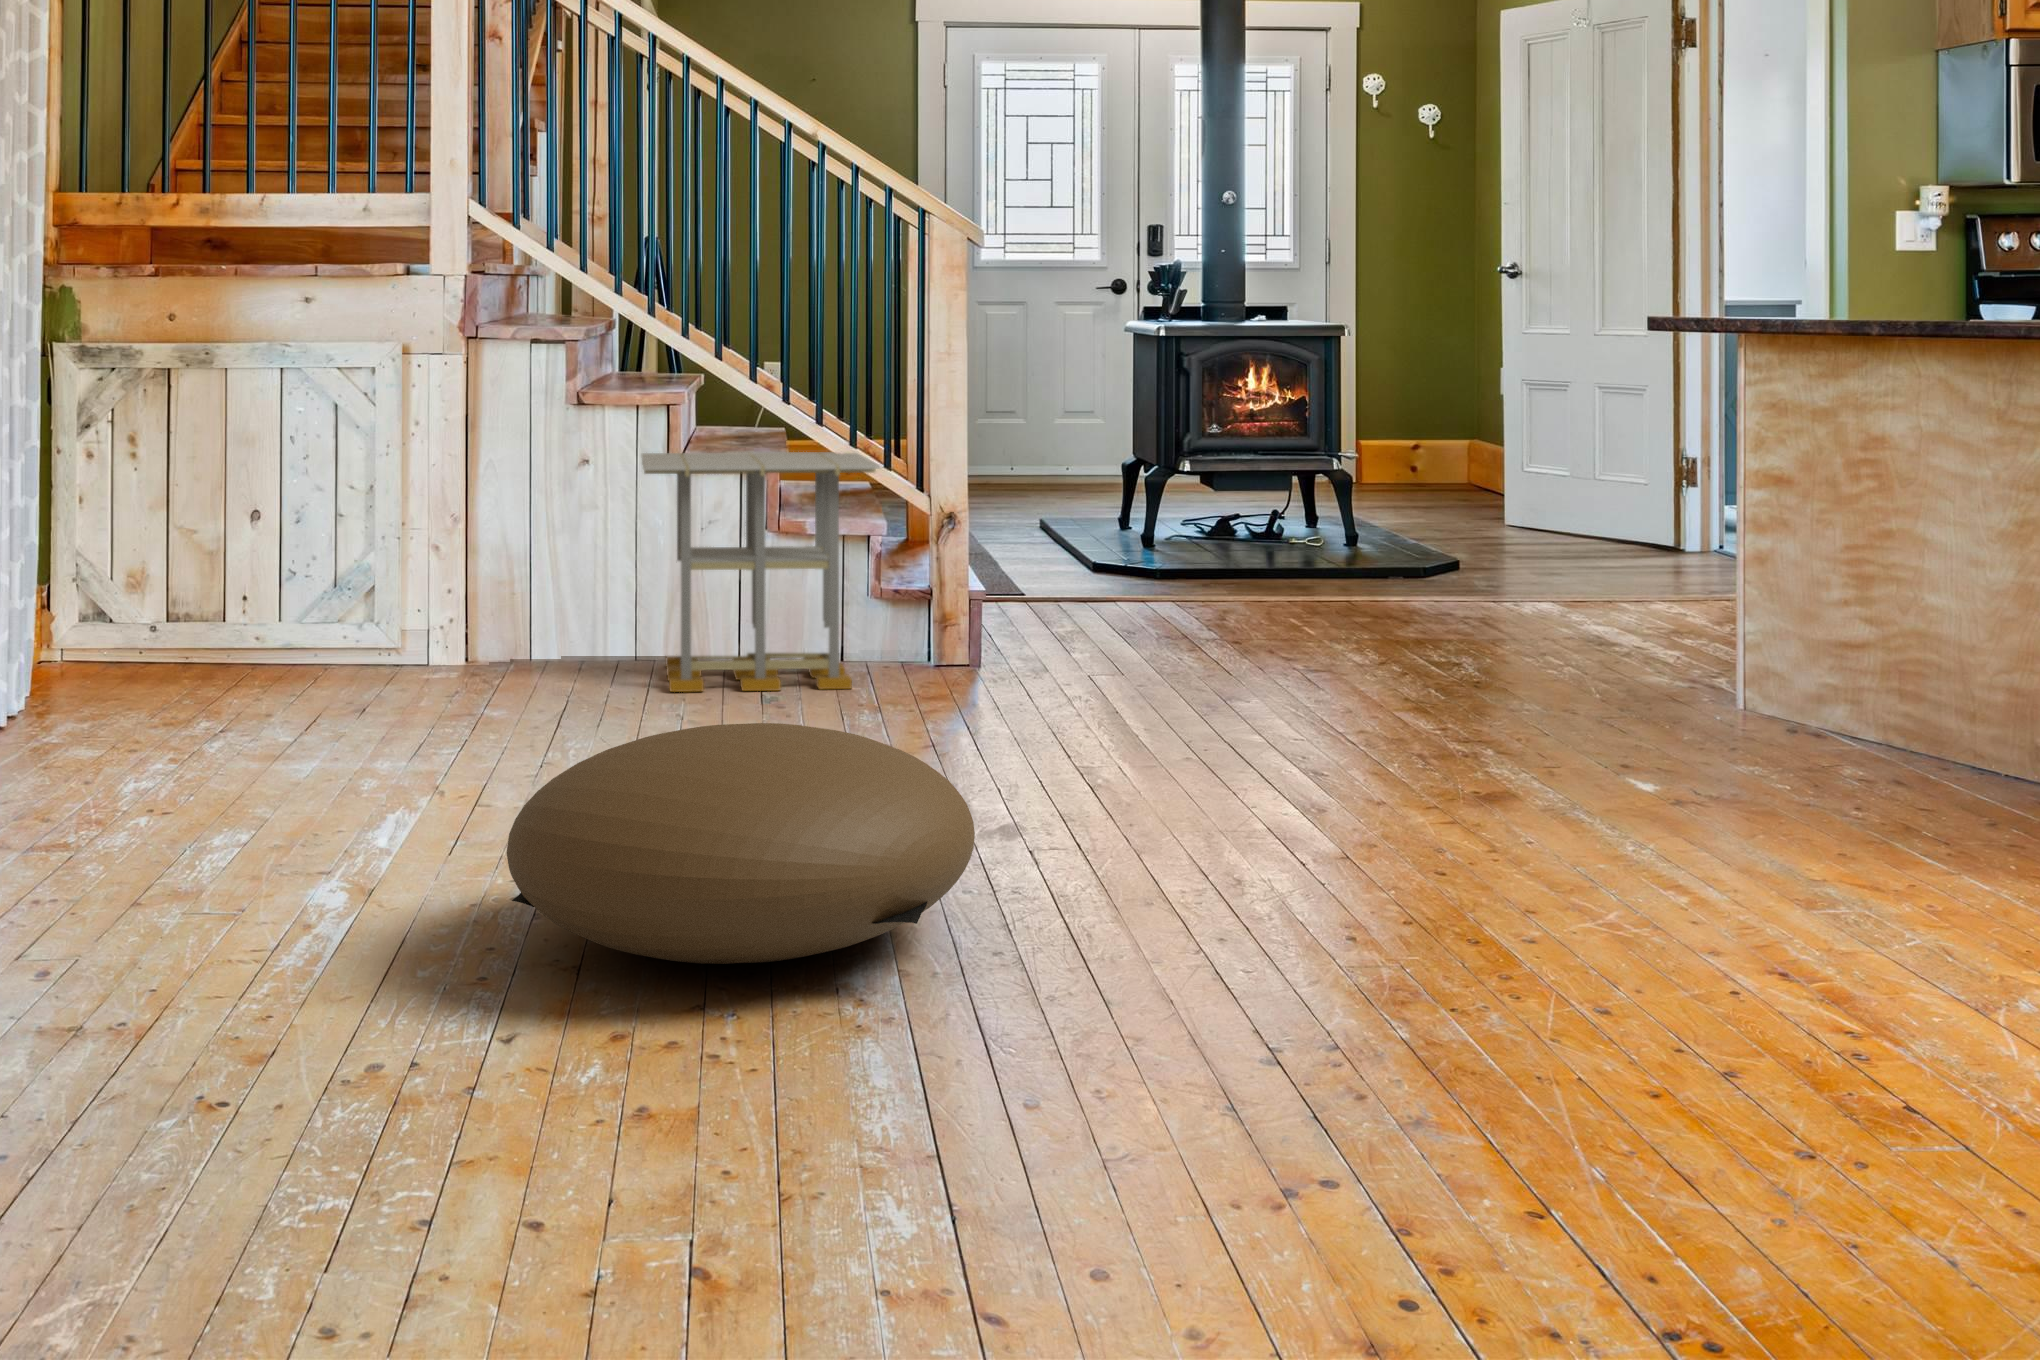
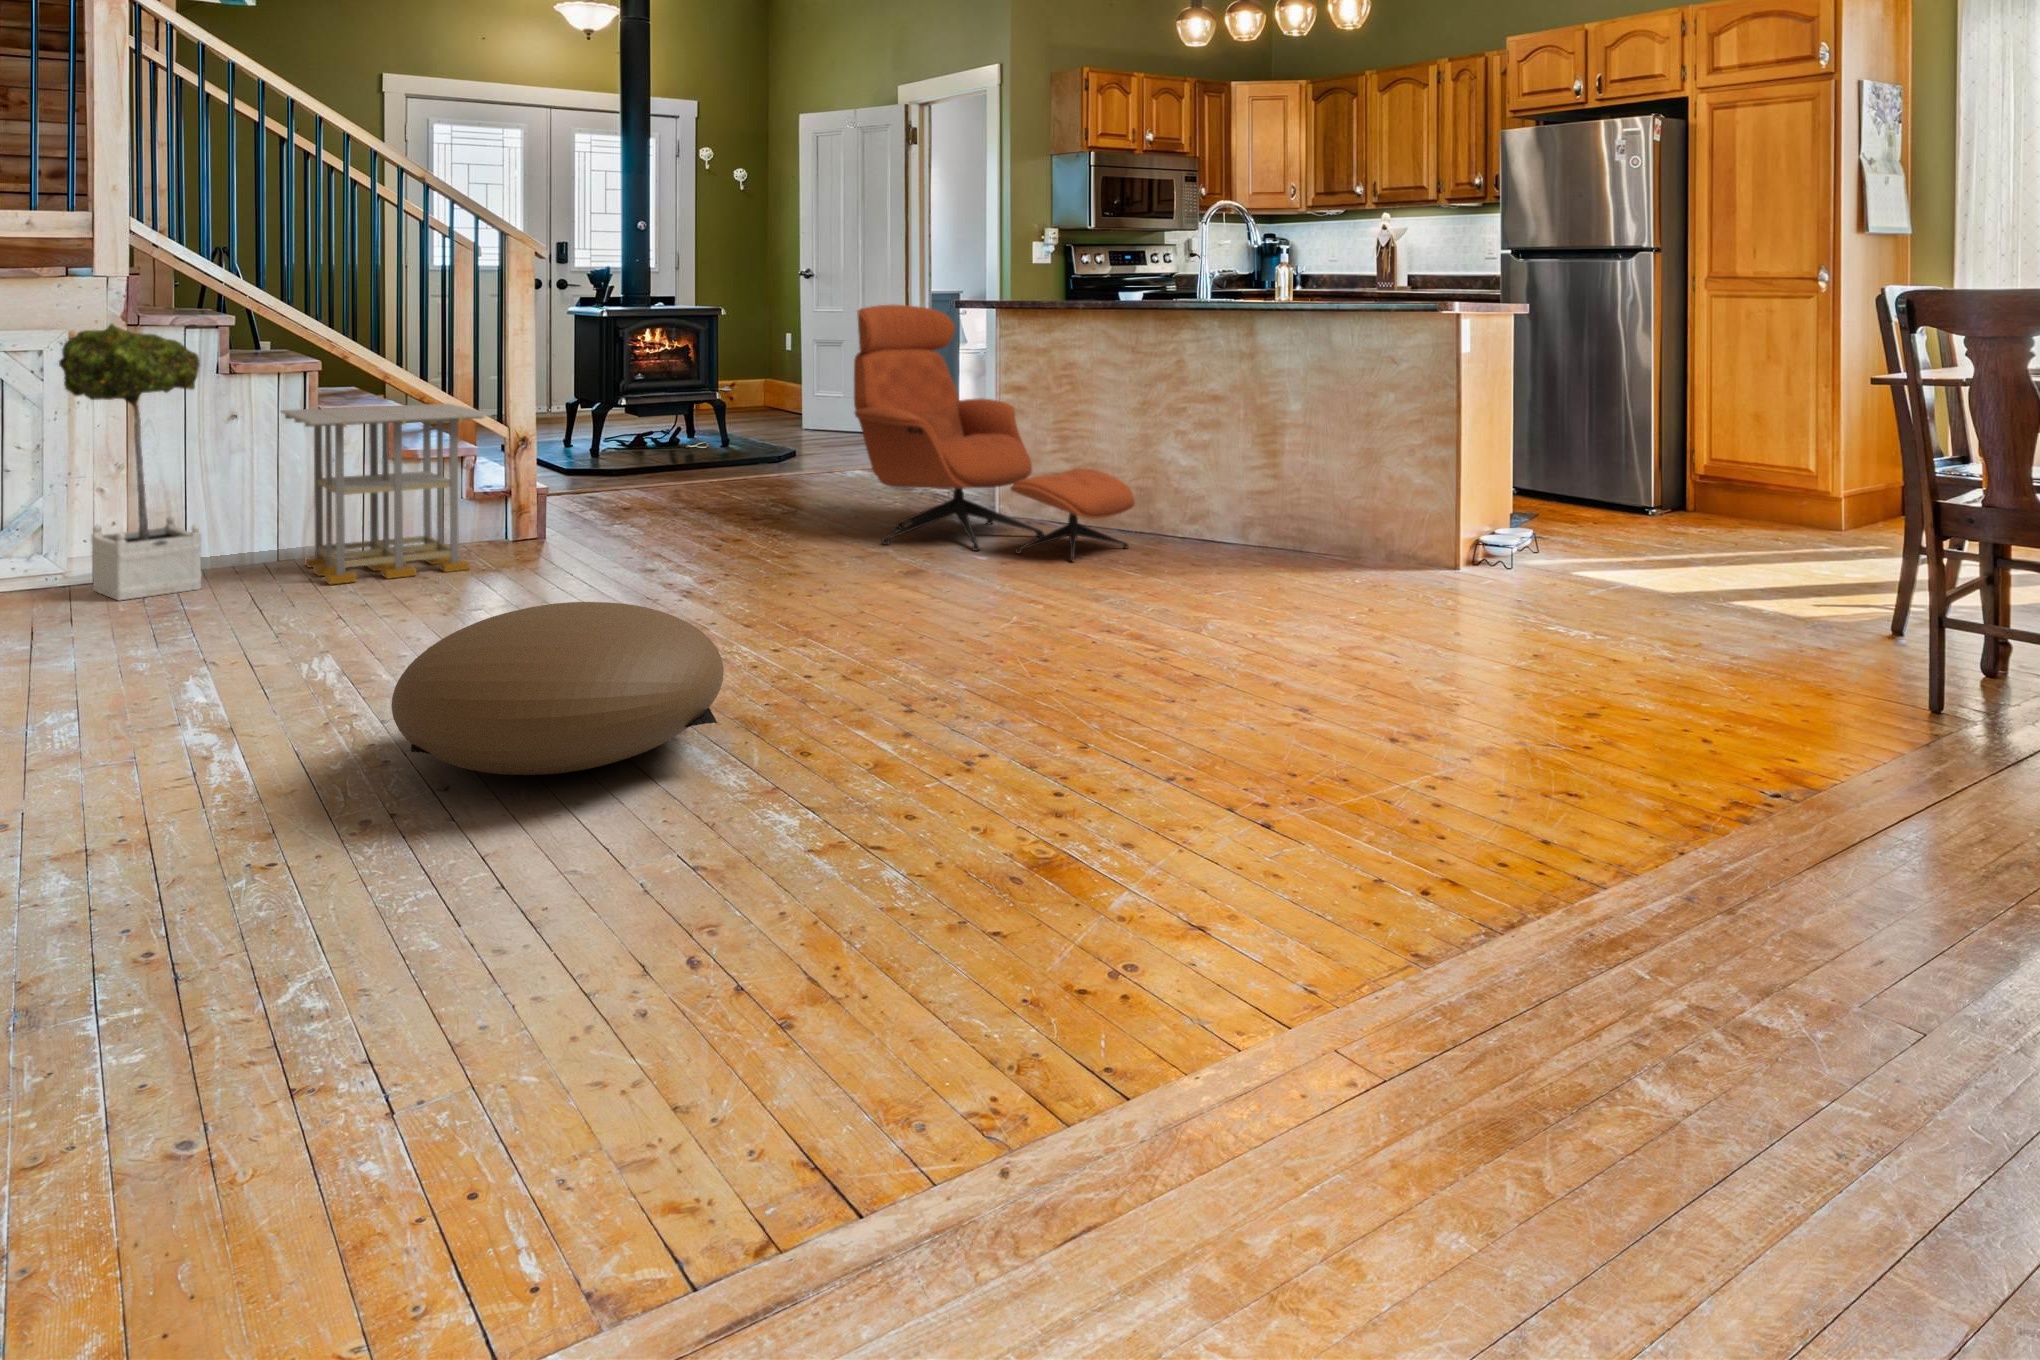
lounge chair: none [1436,308,1938,763] -> present [854,305,1135,561]
potted tree: none [382,332,534,688] -> present [59,324,202,600]

